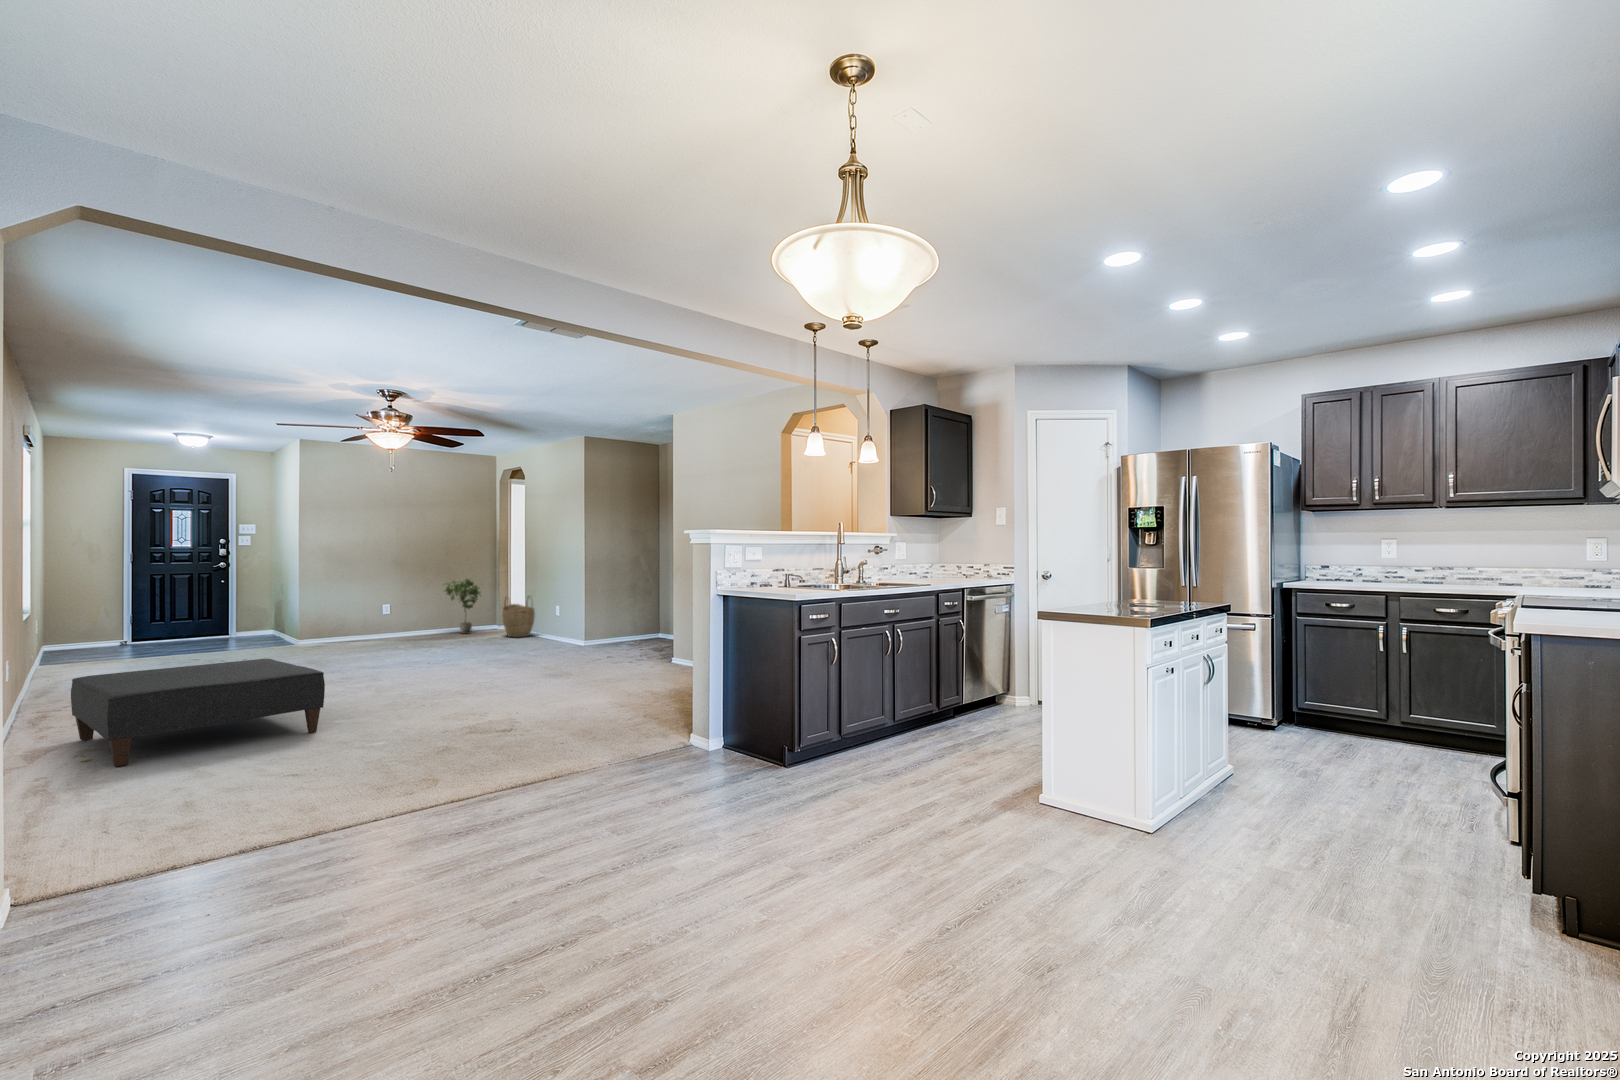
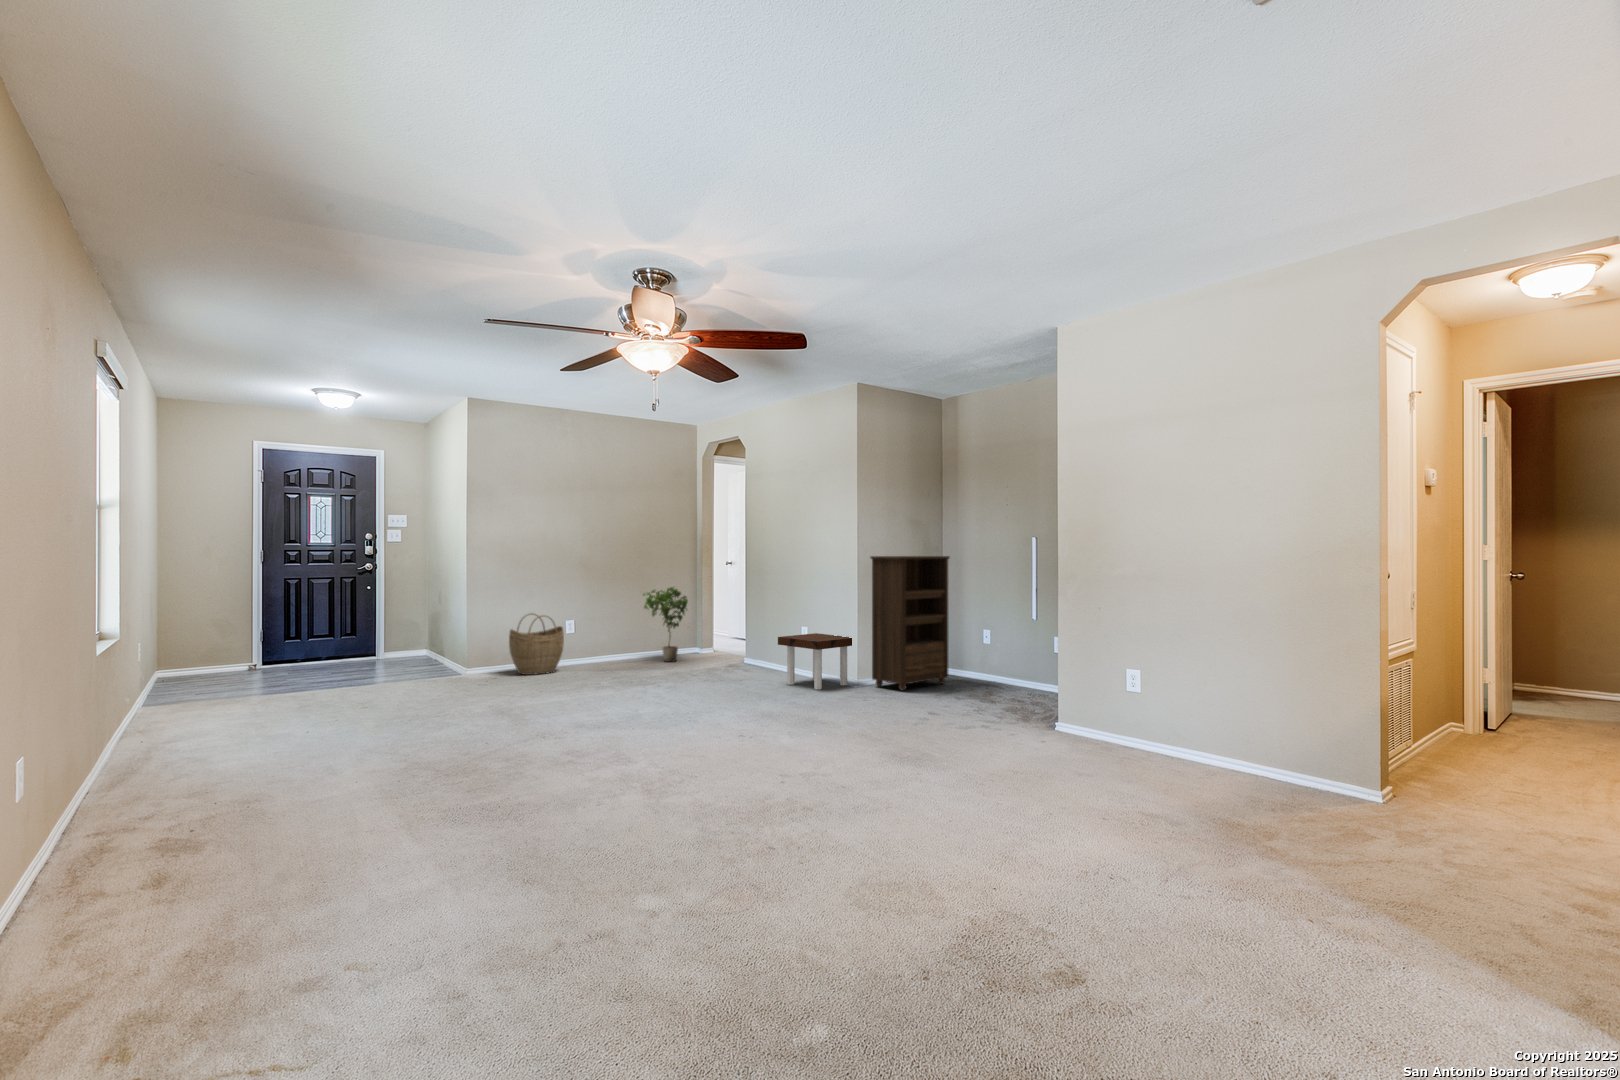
bookshelf: none [593,555,651,647] -> present [871,556,950,690]
woven basket: present [502,596,535,637] -> present [509,613,564,675]
side table: none [529,610,585,647] -> present [778,633,852,690]
ottoman: present [71,659,325,767] -> none [165,733,619,1026]

